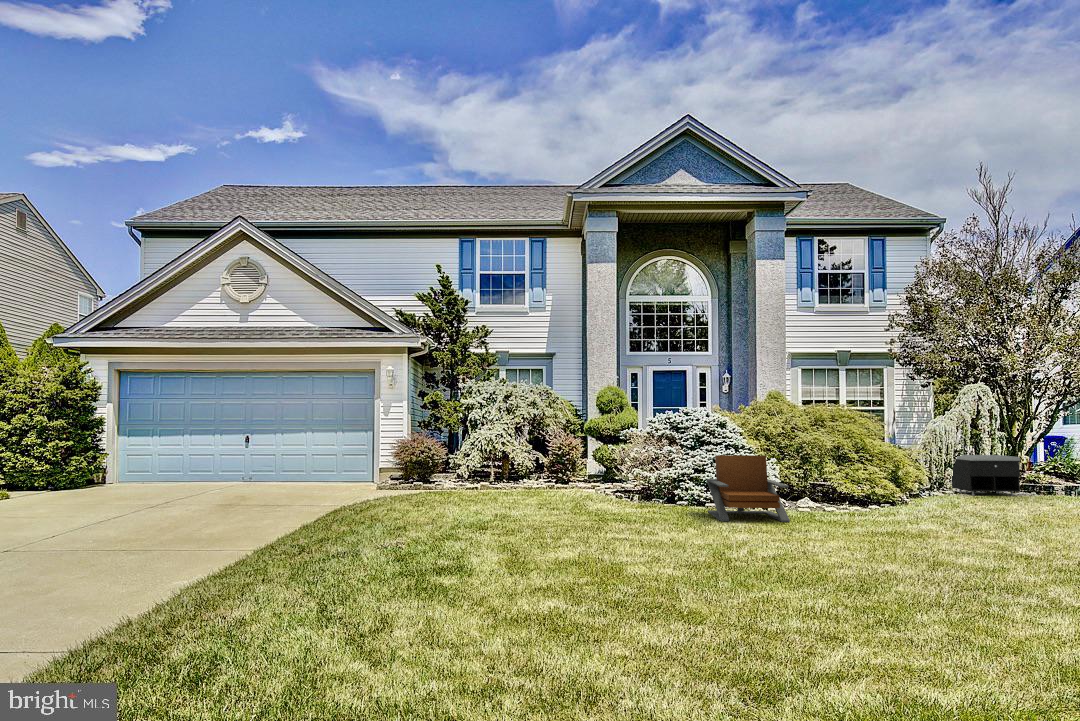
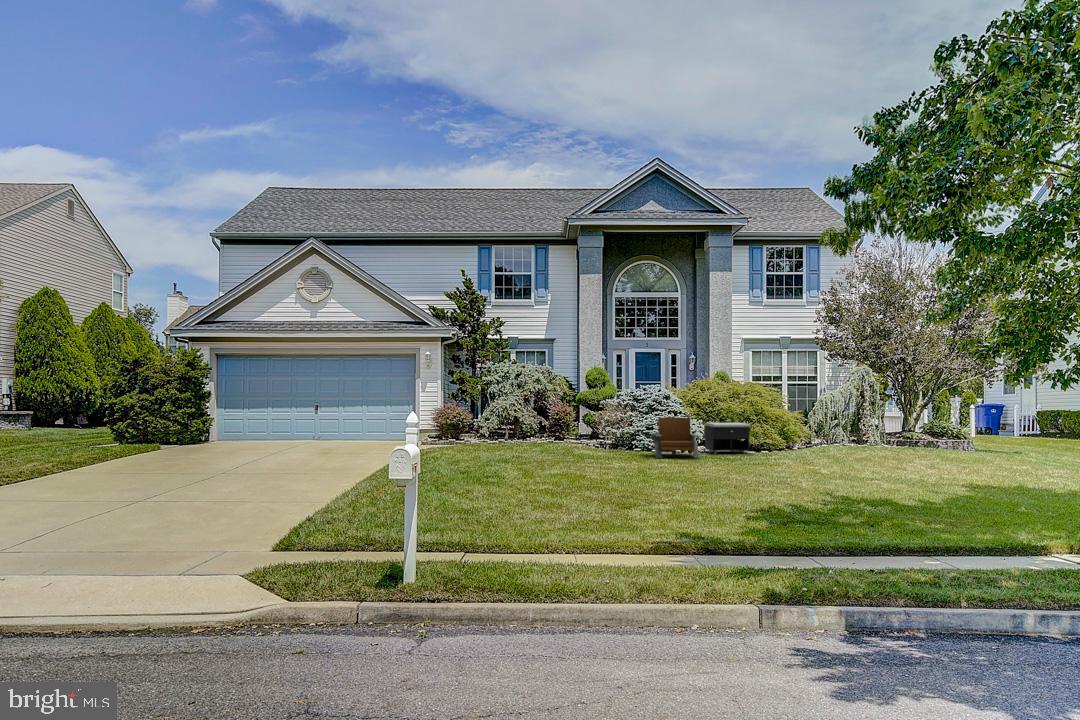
storage bench: present [952,455,1021,495] -> present [705,423,750,454]

